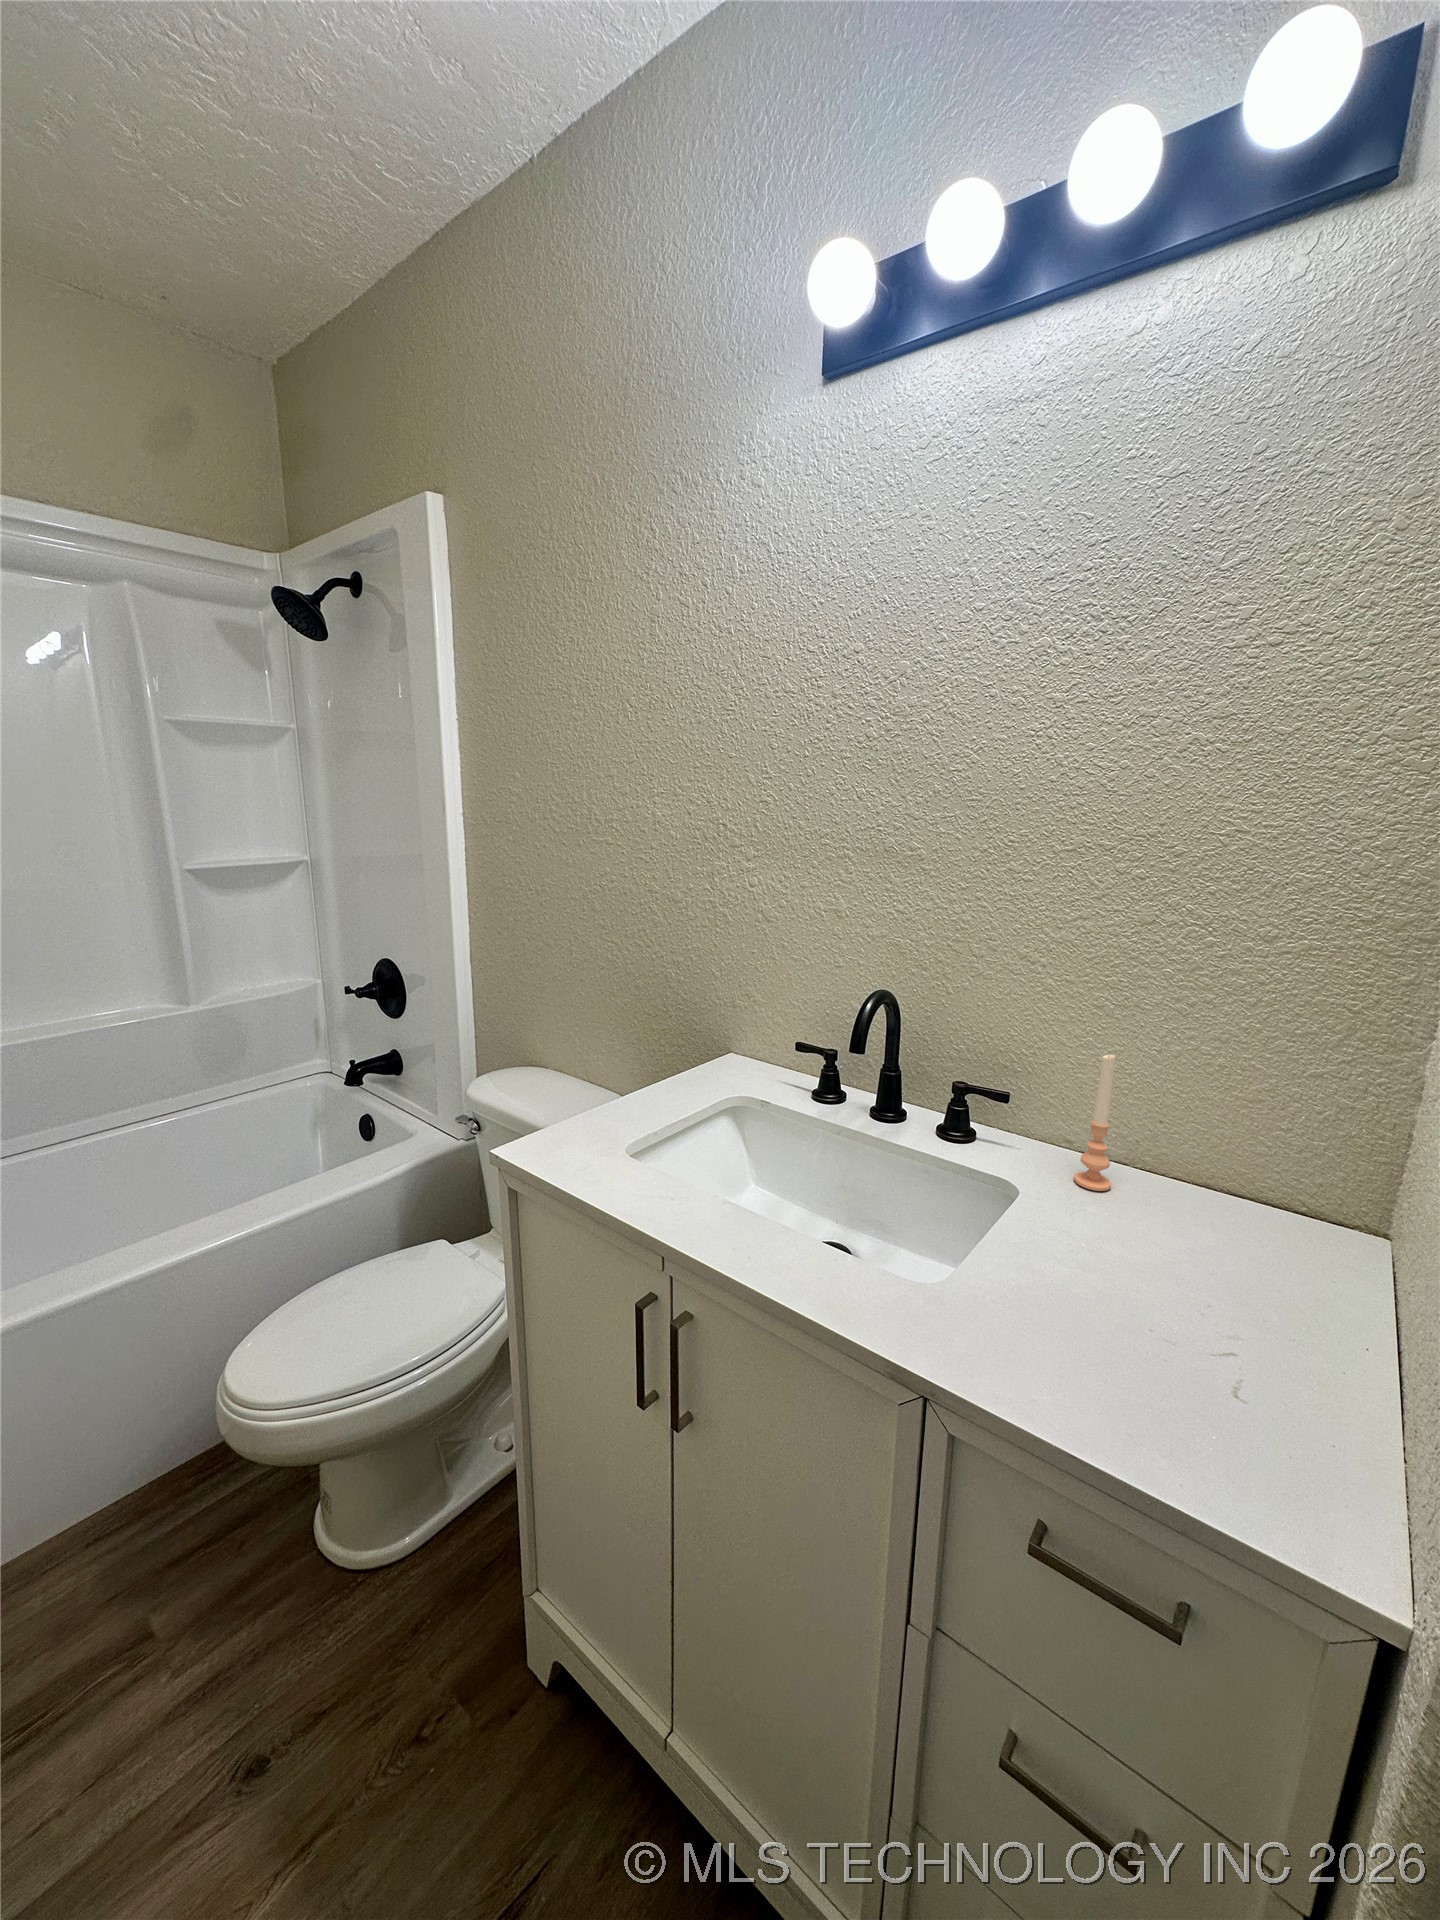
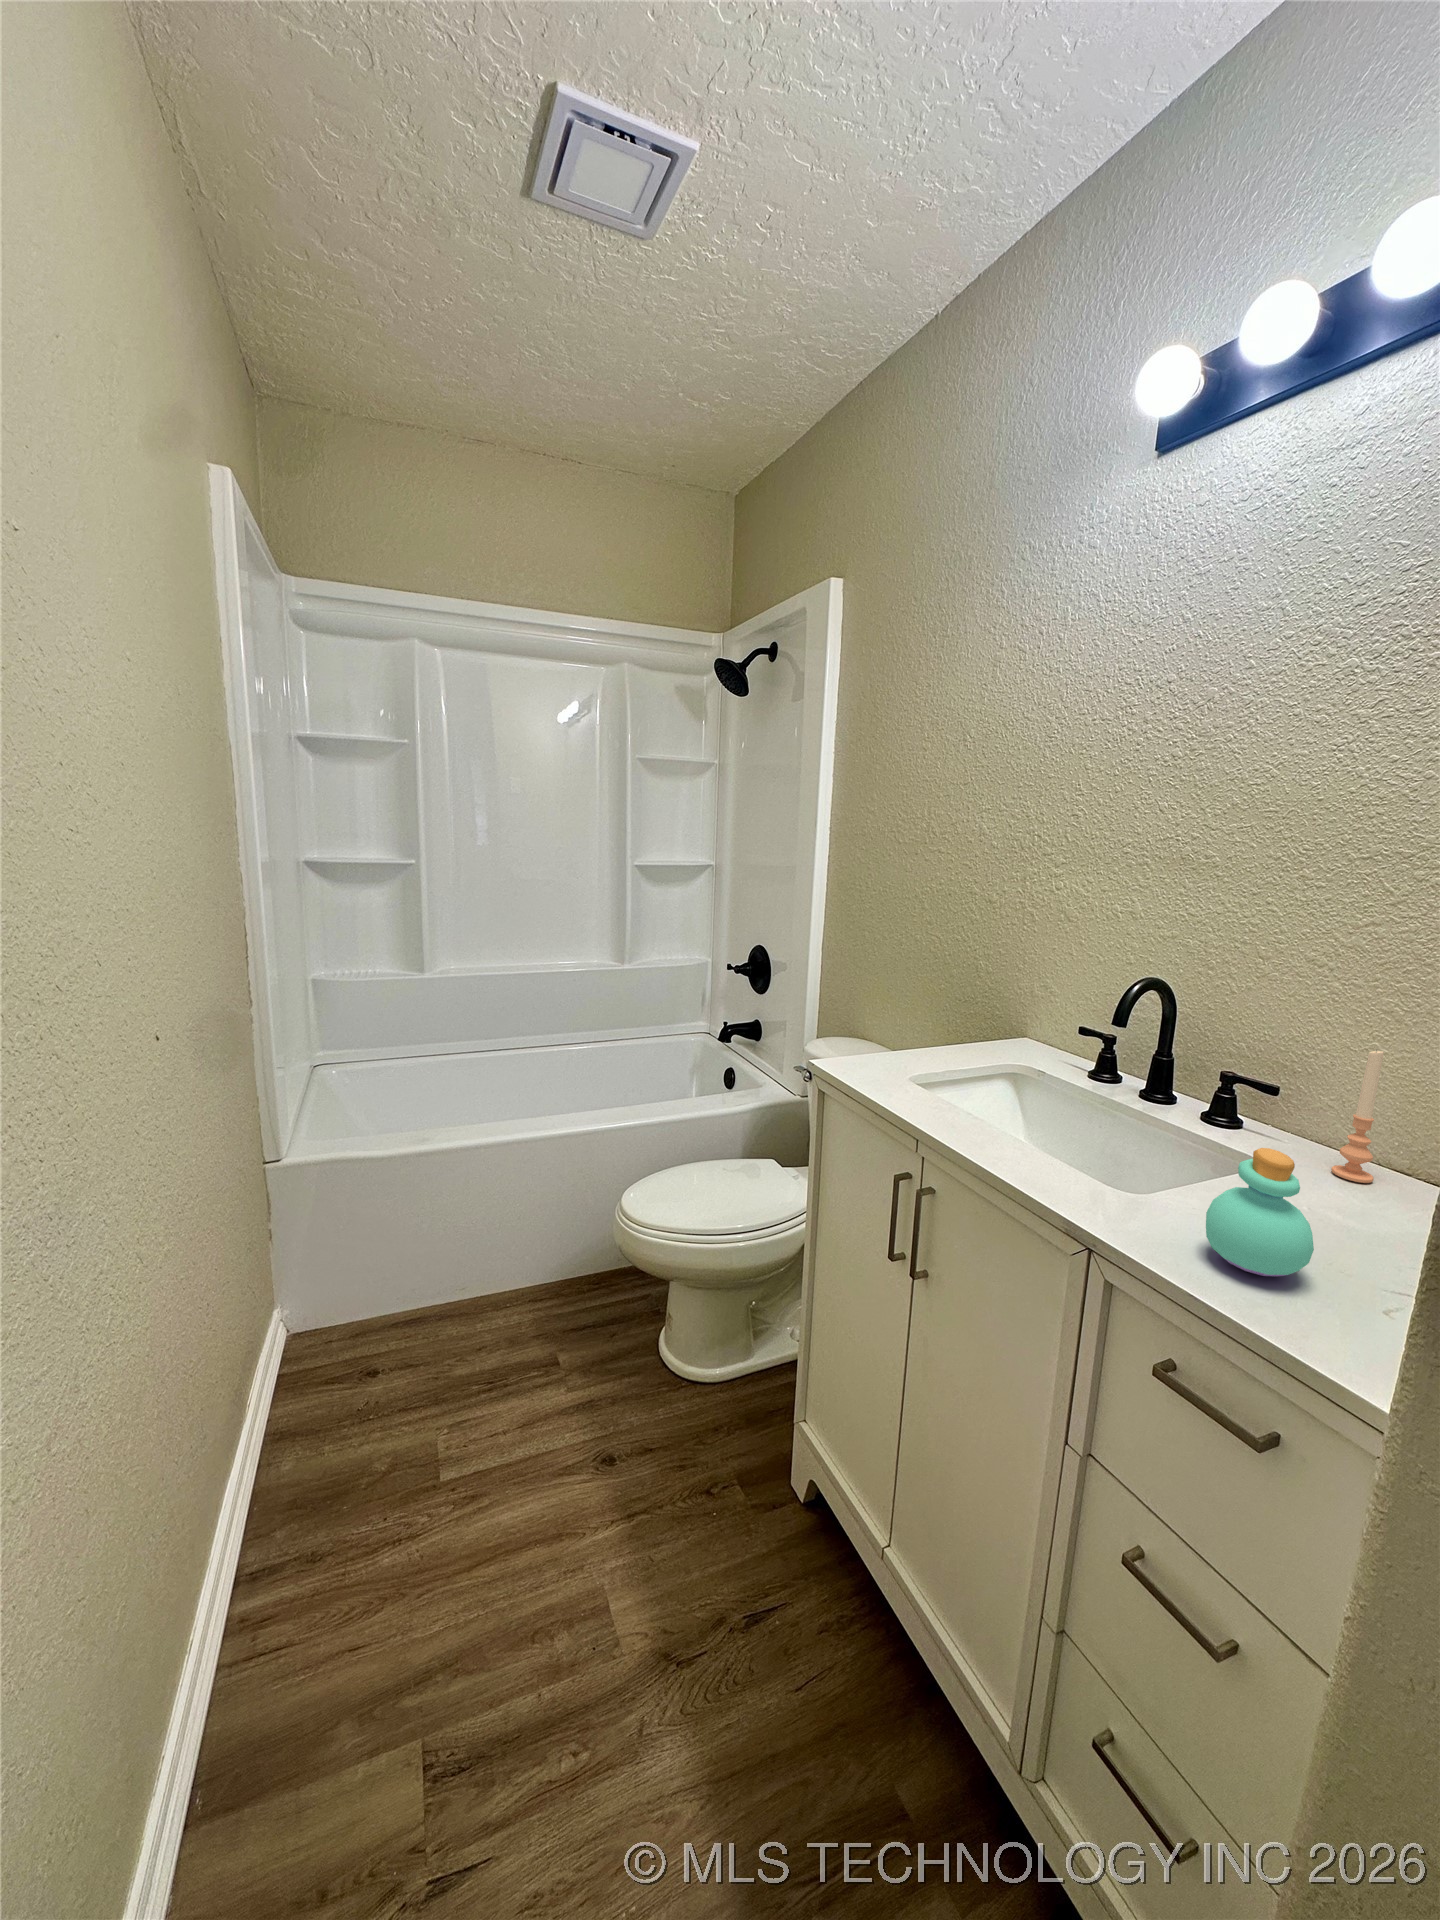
perfume bottle: none [1043,1231,1163,1390] -> present [1206,1148,1314,1276]

